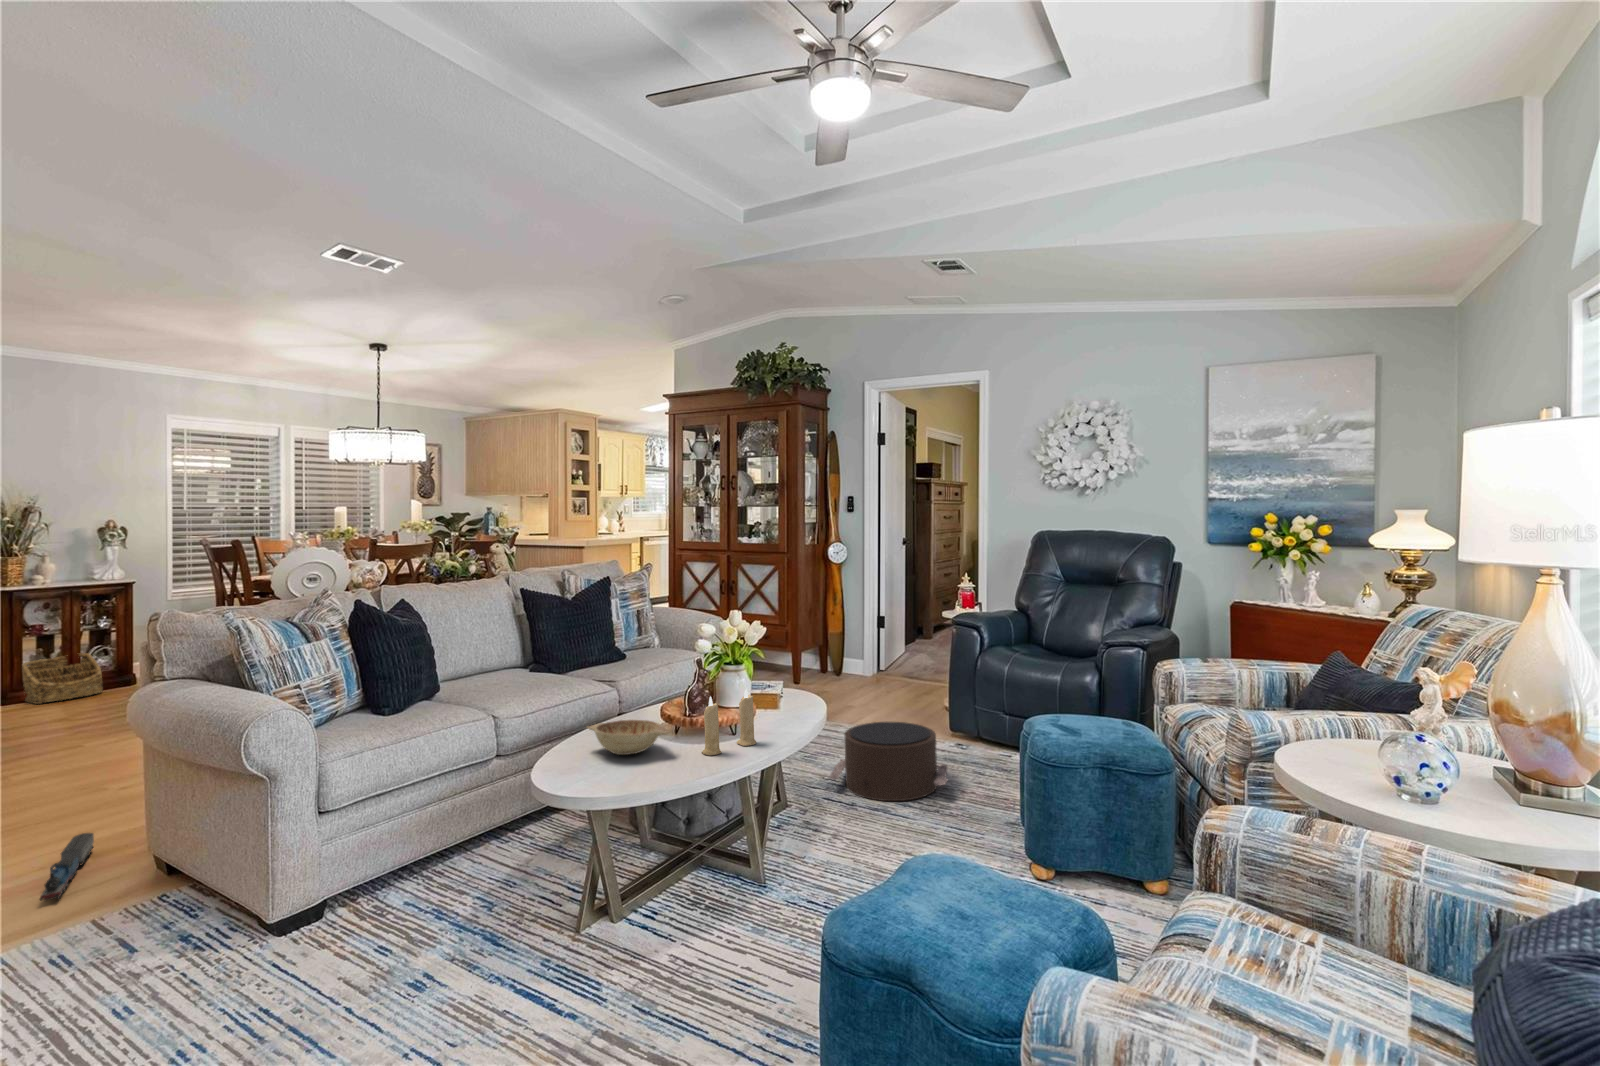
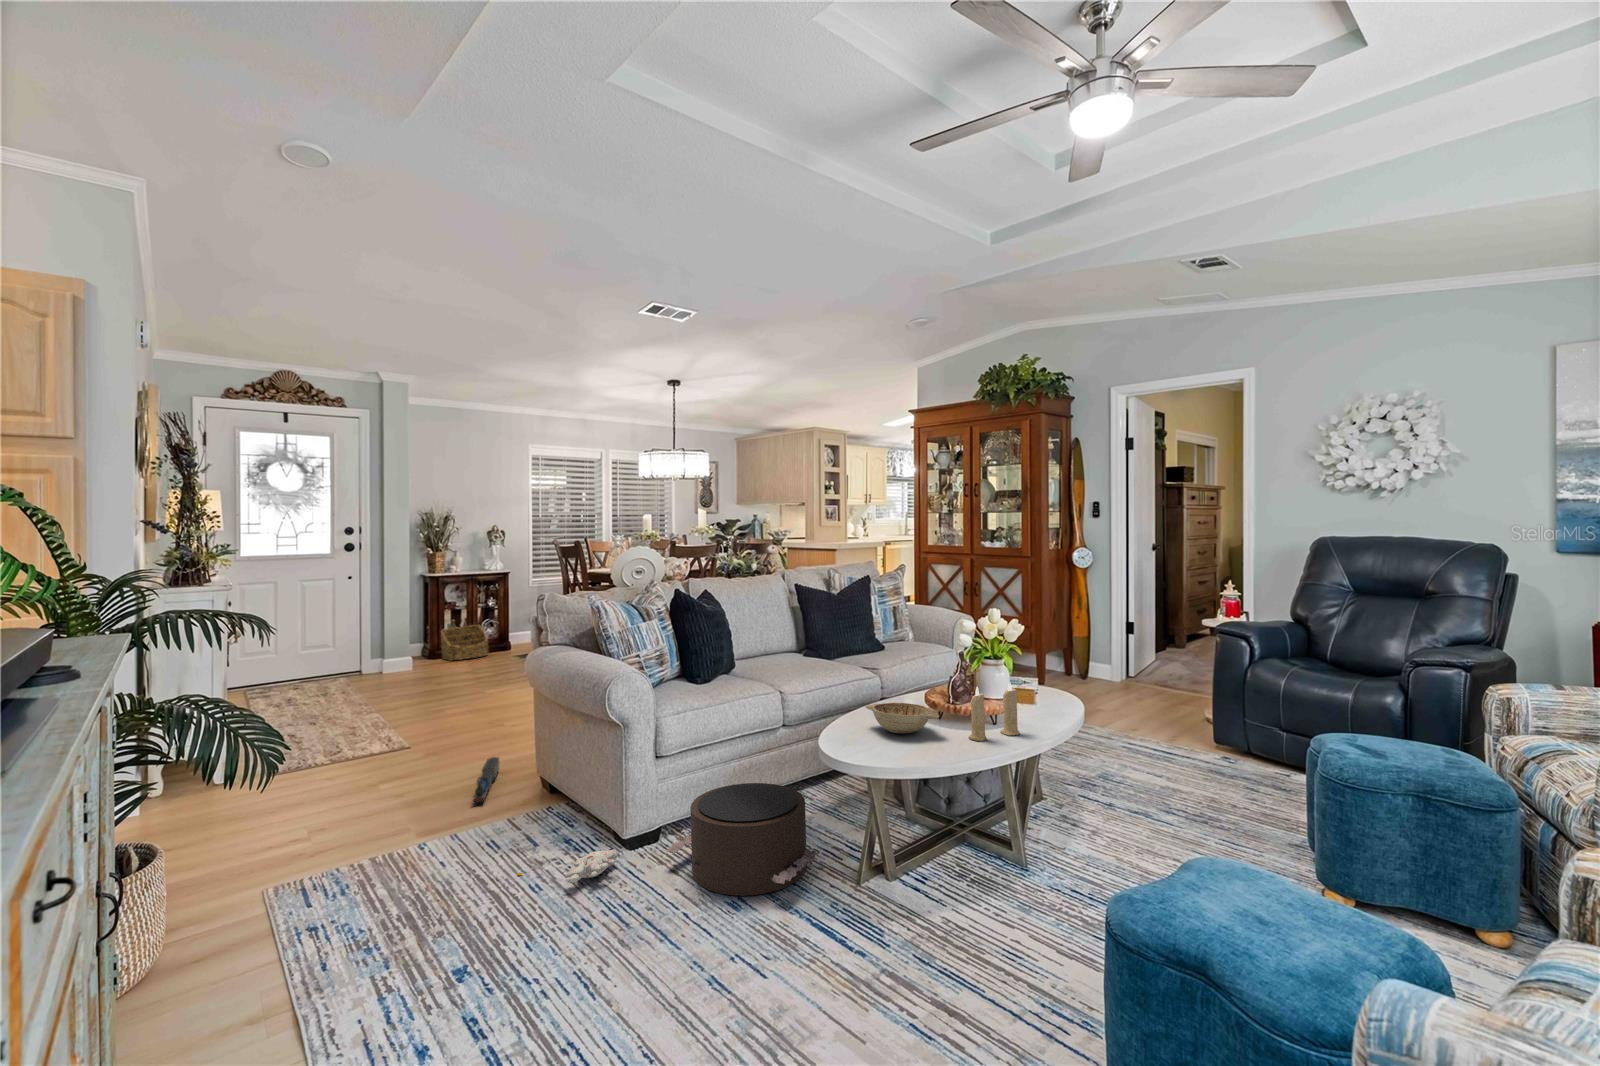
pouf: present [830,722,947,801] -> present [666,783,819,896]
plush toy: none [98,938,258,996] -> present [517,850,618,883]

